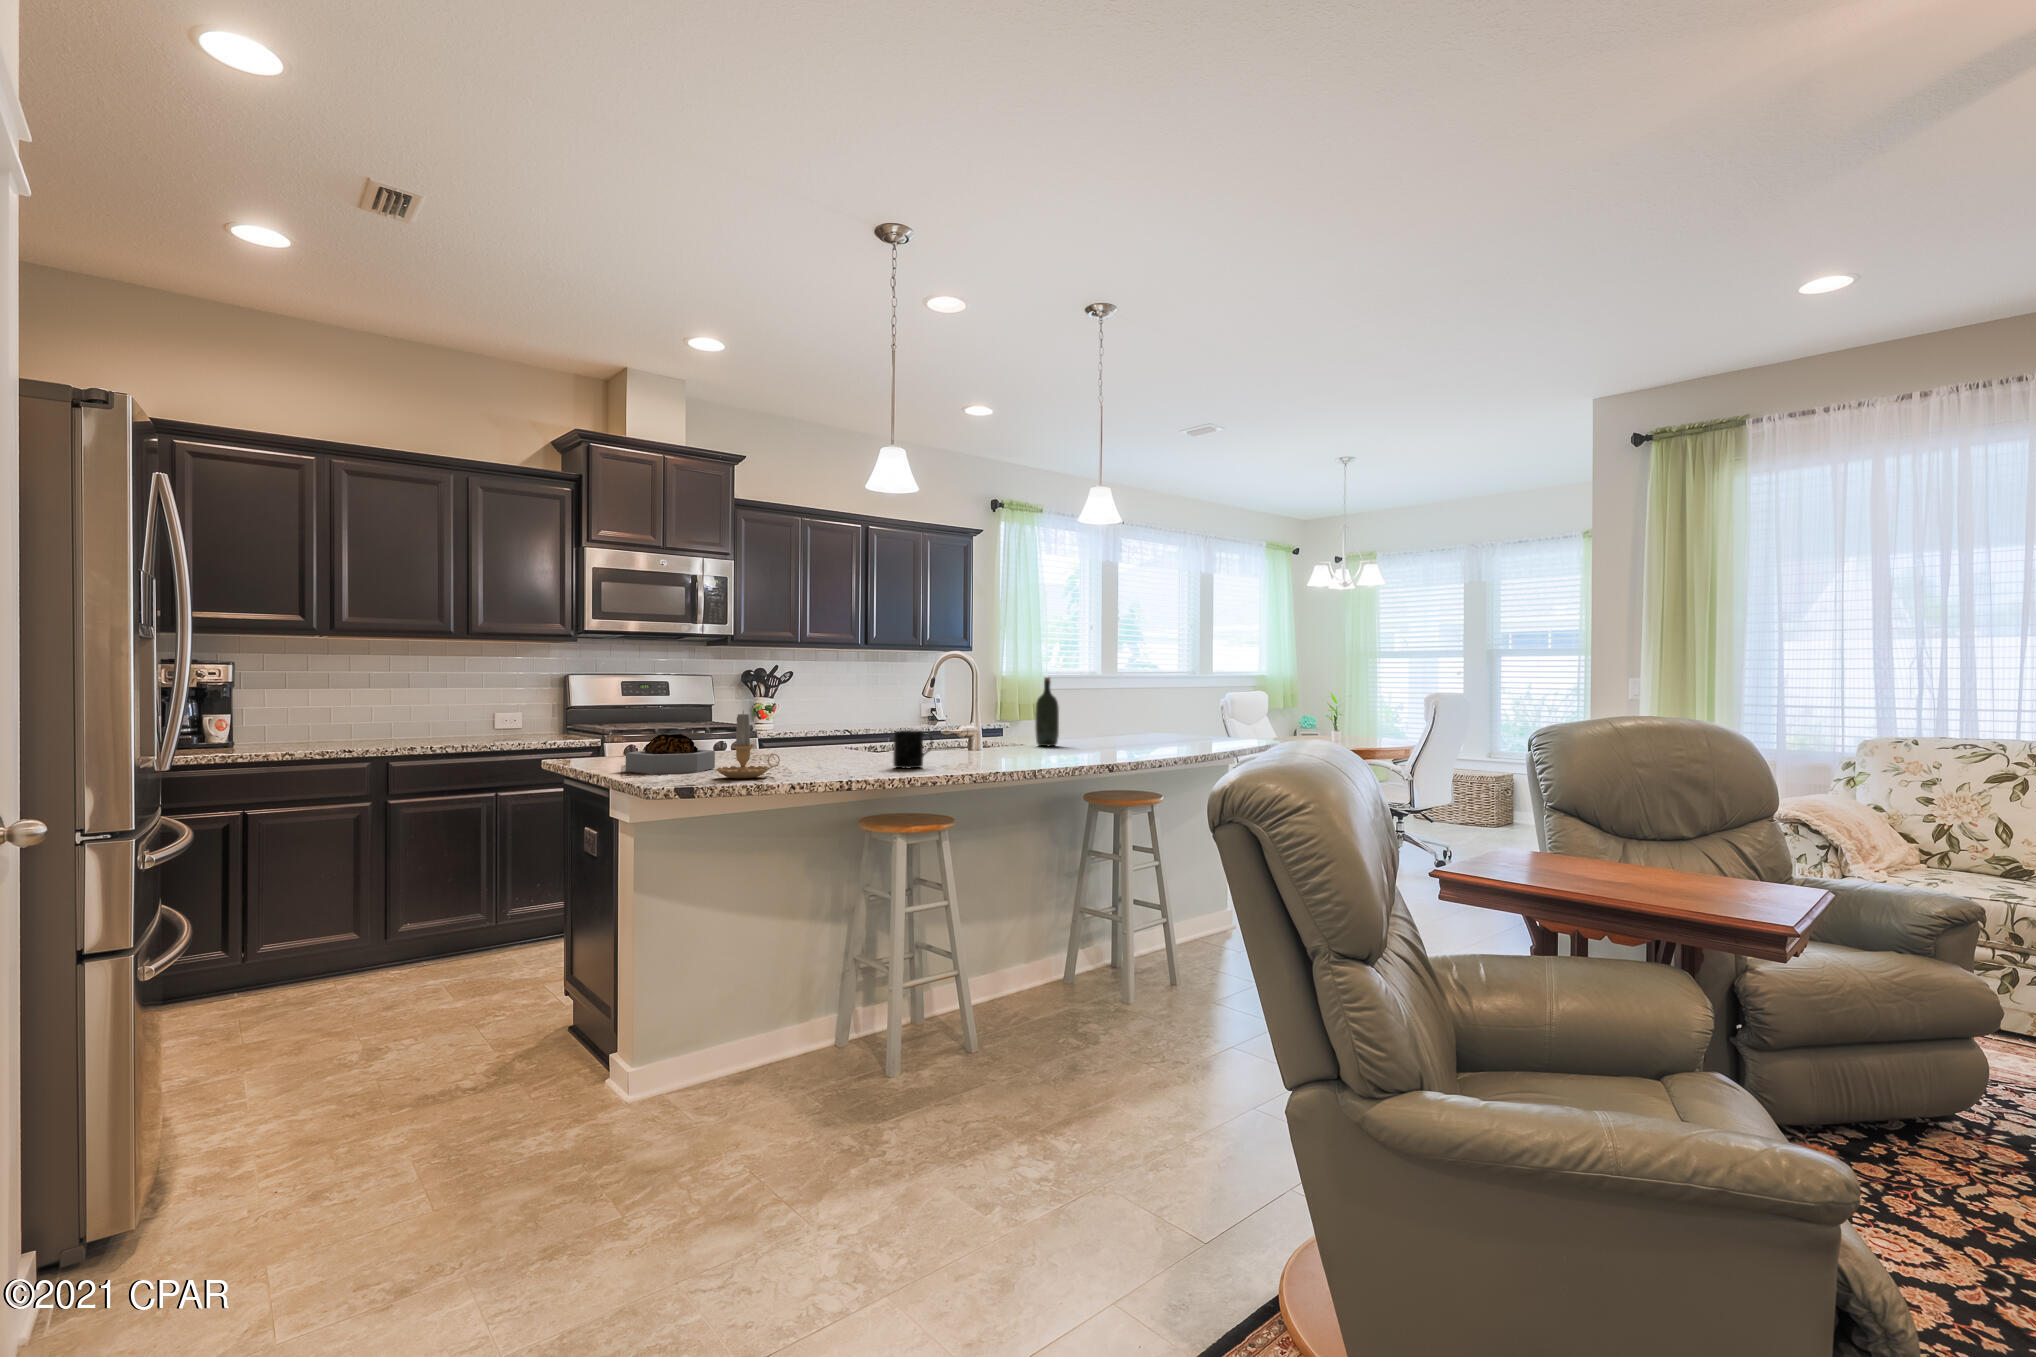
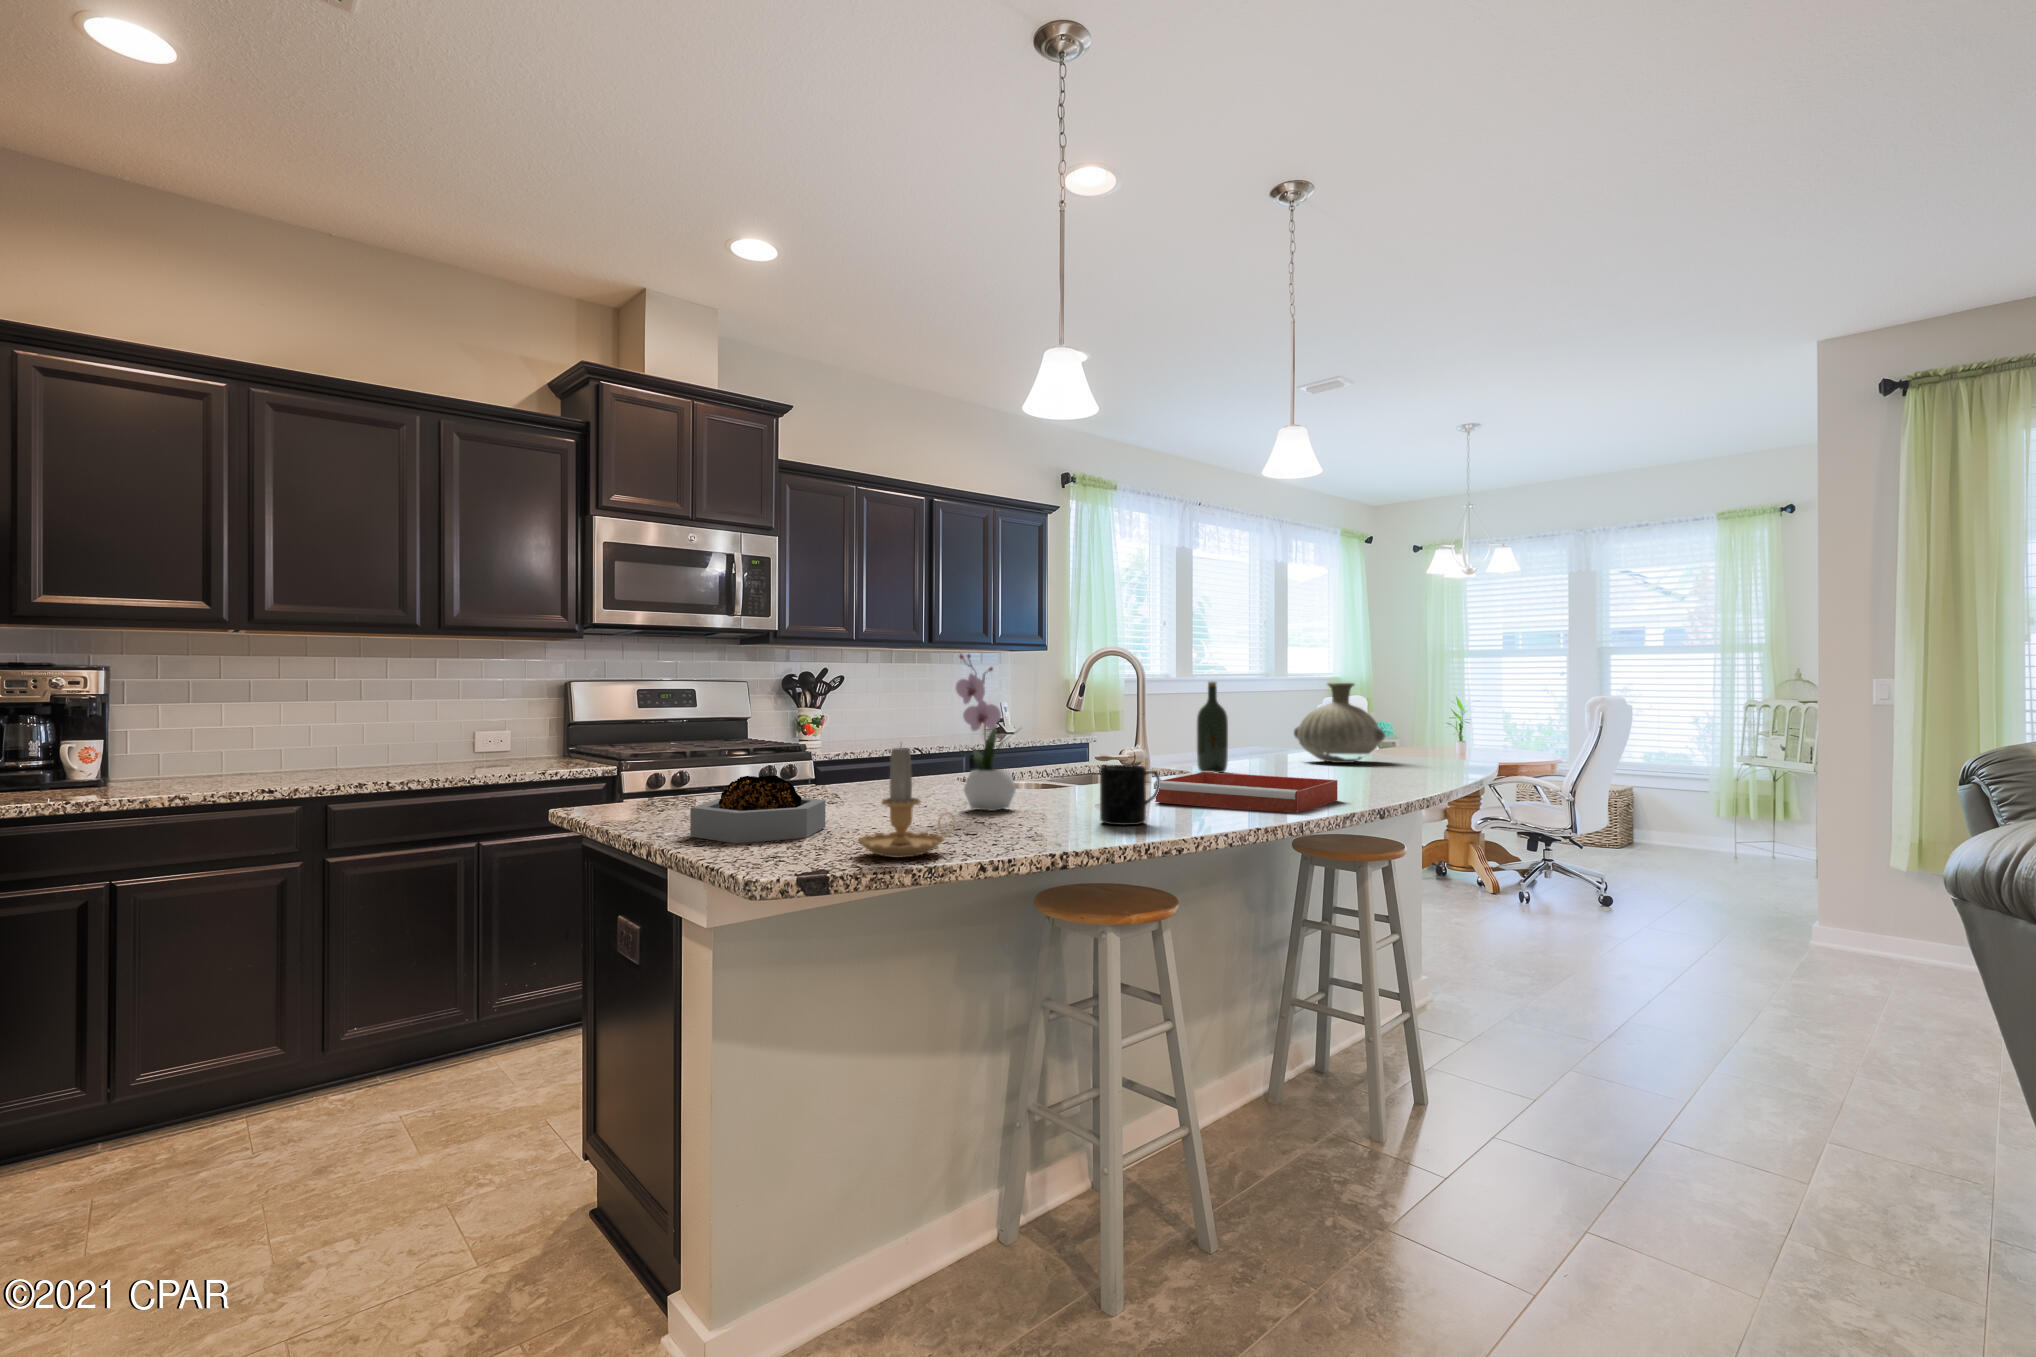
flower arrangement: none [813,656,861,762] -> present [956,654,1016,811]
vase: none [1132,679,1195,741] -> present [1294,683,1385,763]
tray: none [954,741,1084,765] -> present [1154,772,1338,813]

